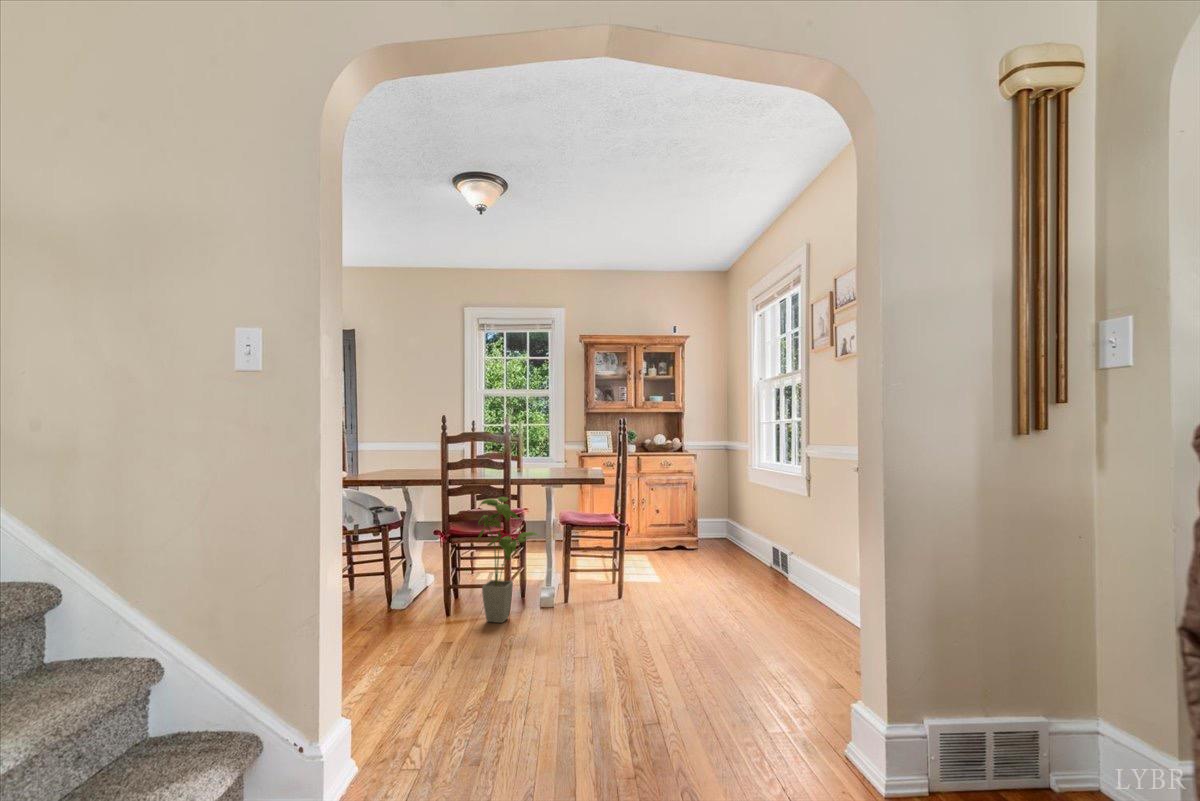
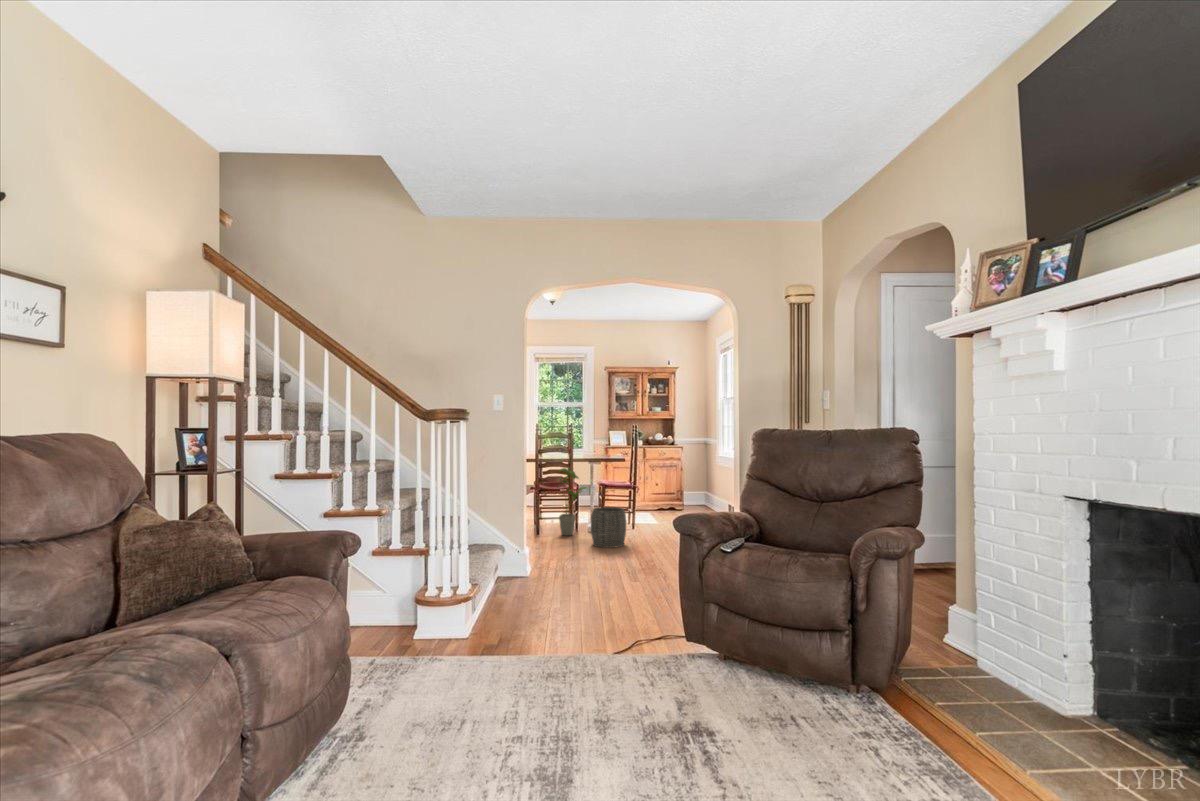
woven basket: none [532,578,603,669] -> present [591,507,626,548]

